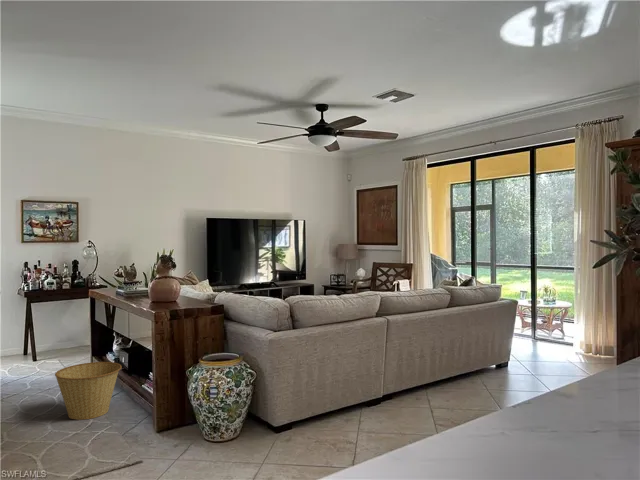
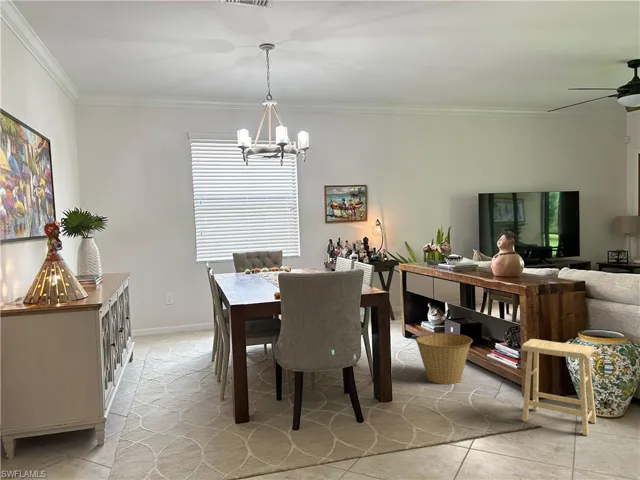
footstool: none [126,366,204,466] -> present [522,339,596,436]

